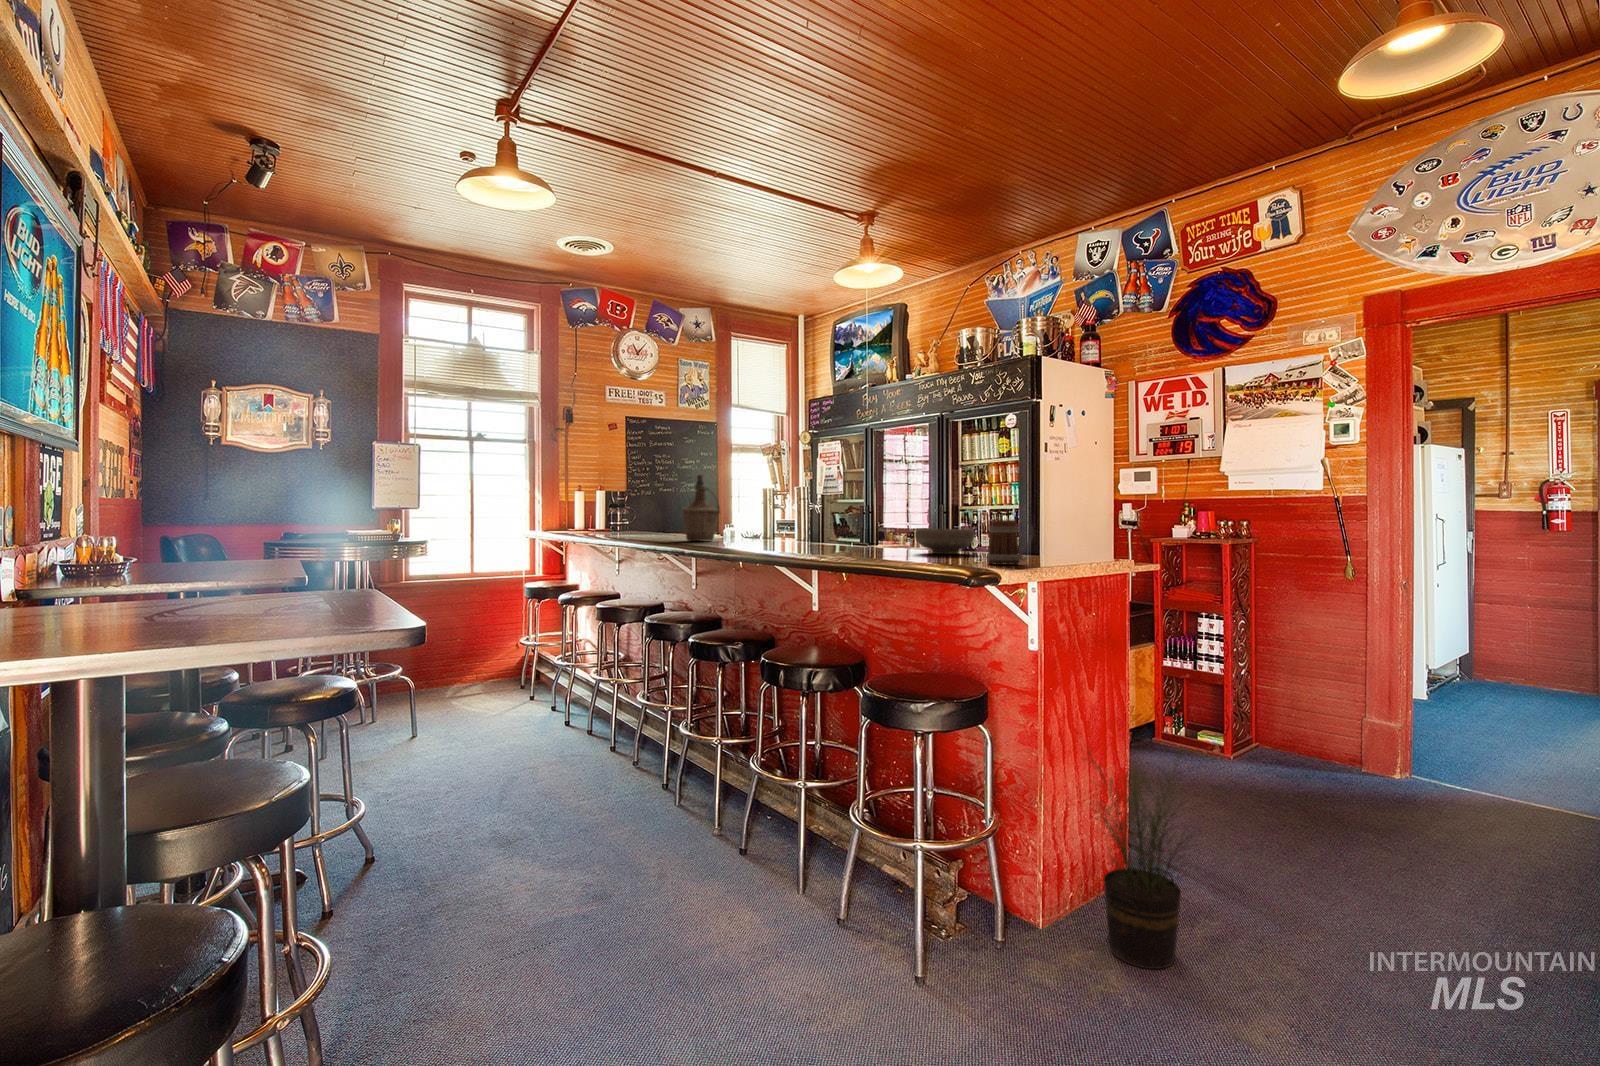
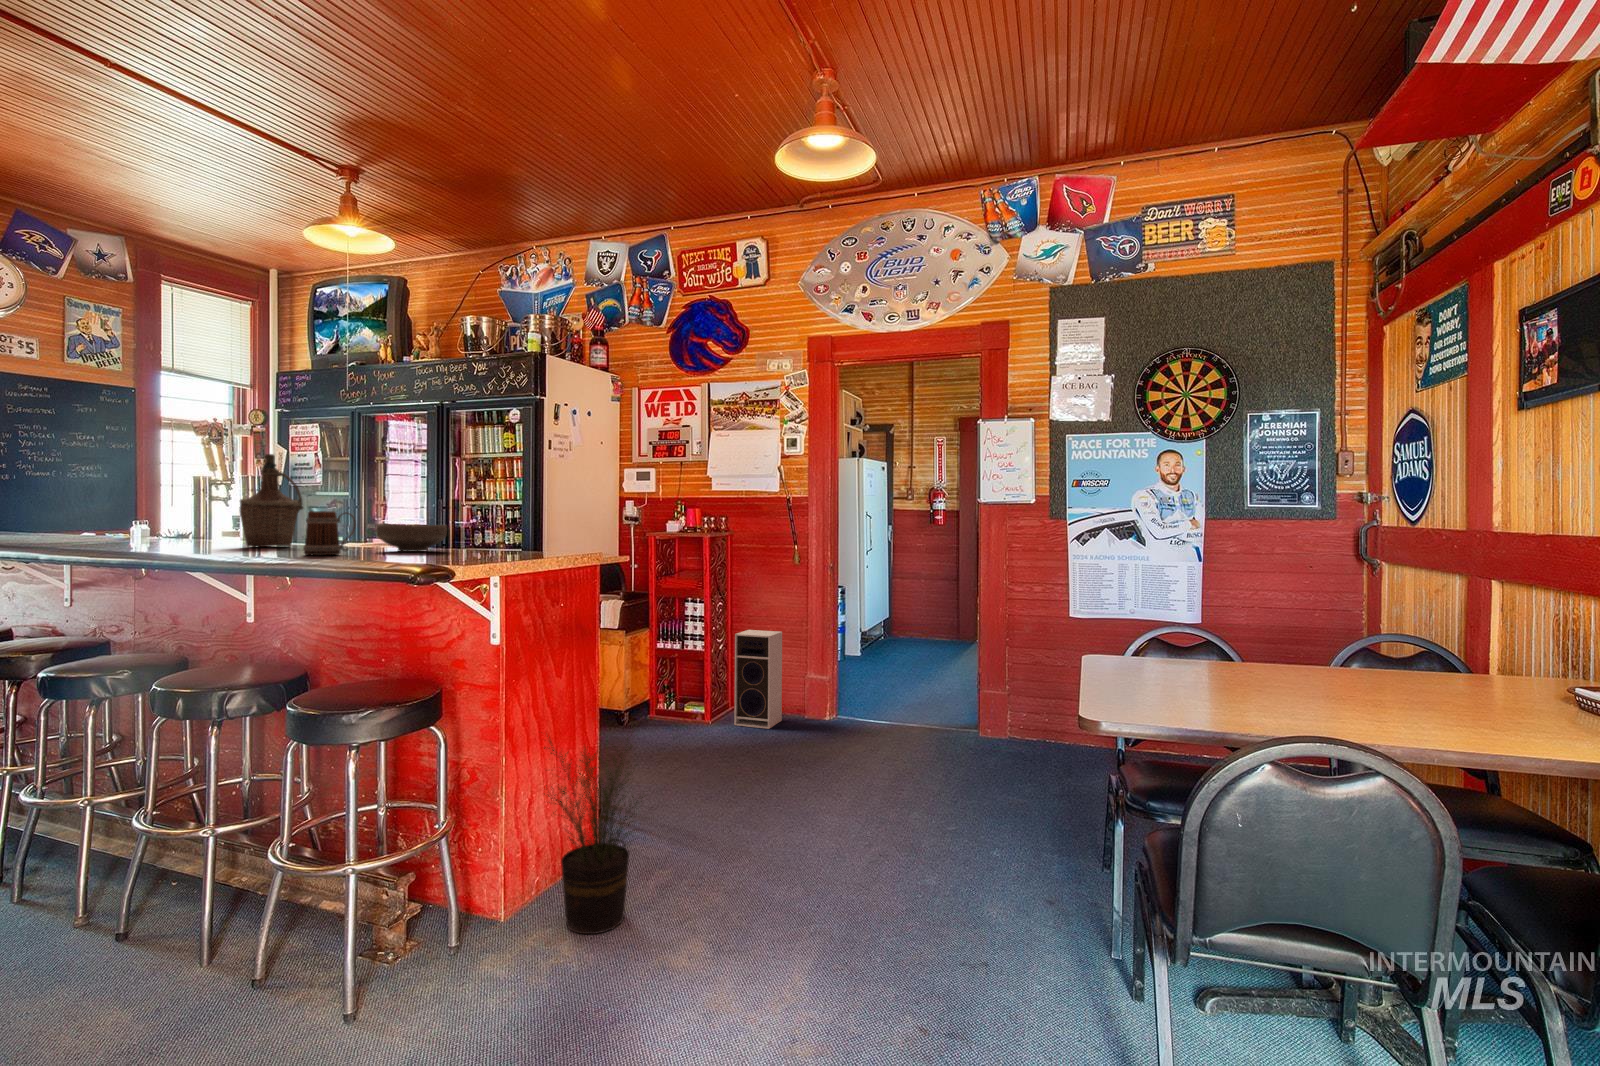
bottle: present [682,475,720,541] -> present [239,454,303,548]
beer mug: present [987,520,1033,565] -> present [303,511,356,555]
speaker: none [1261,647,1326,766] -> present [734,630,782,729]

